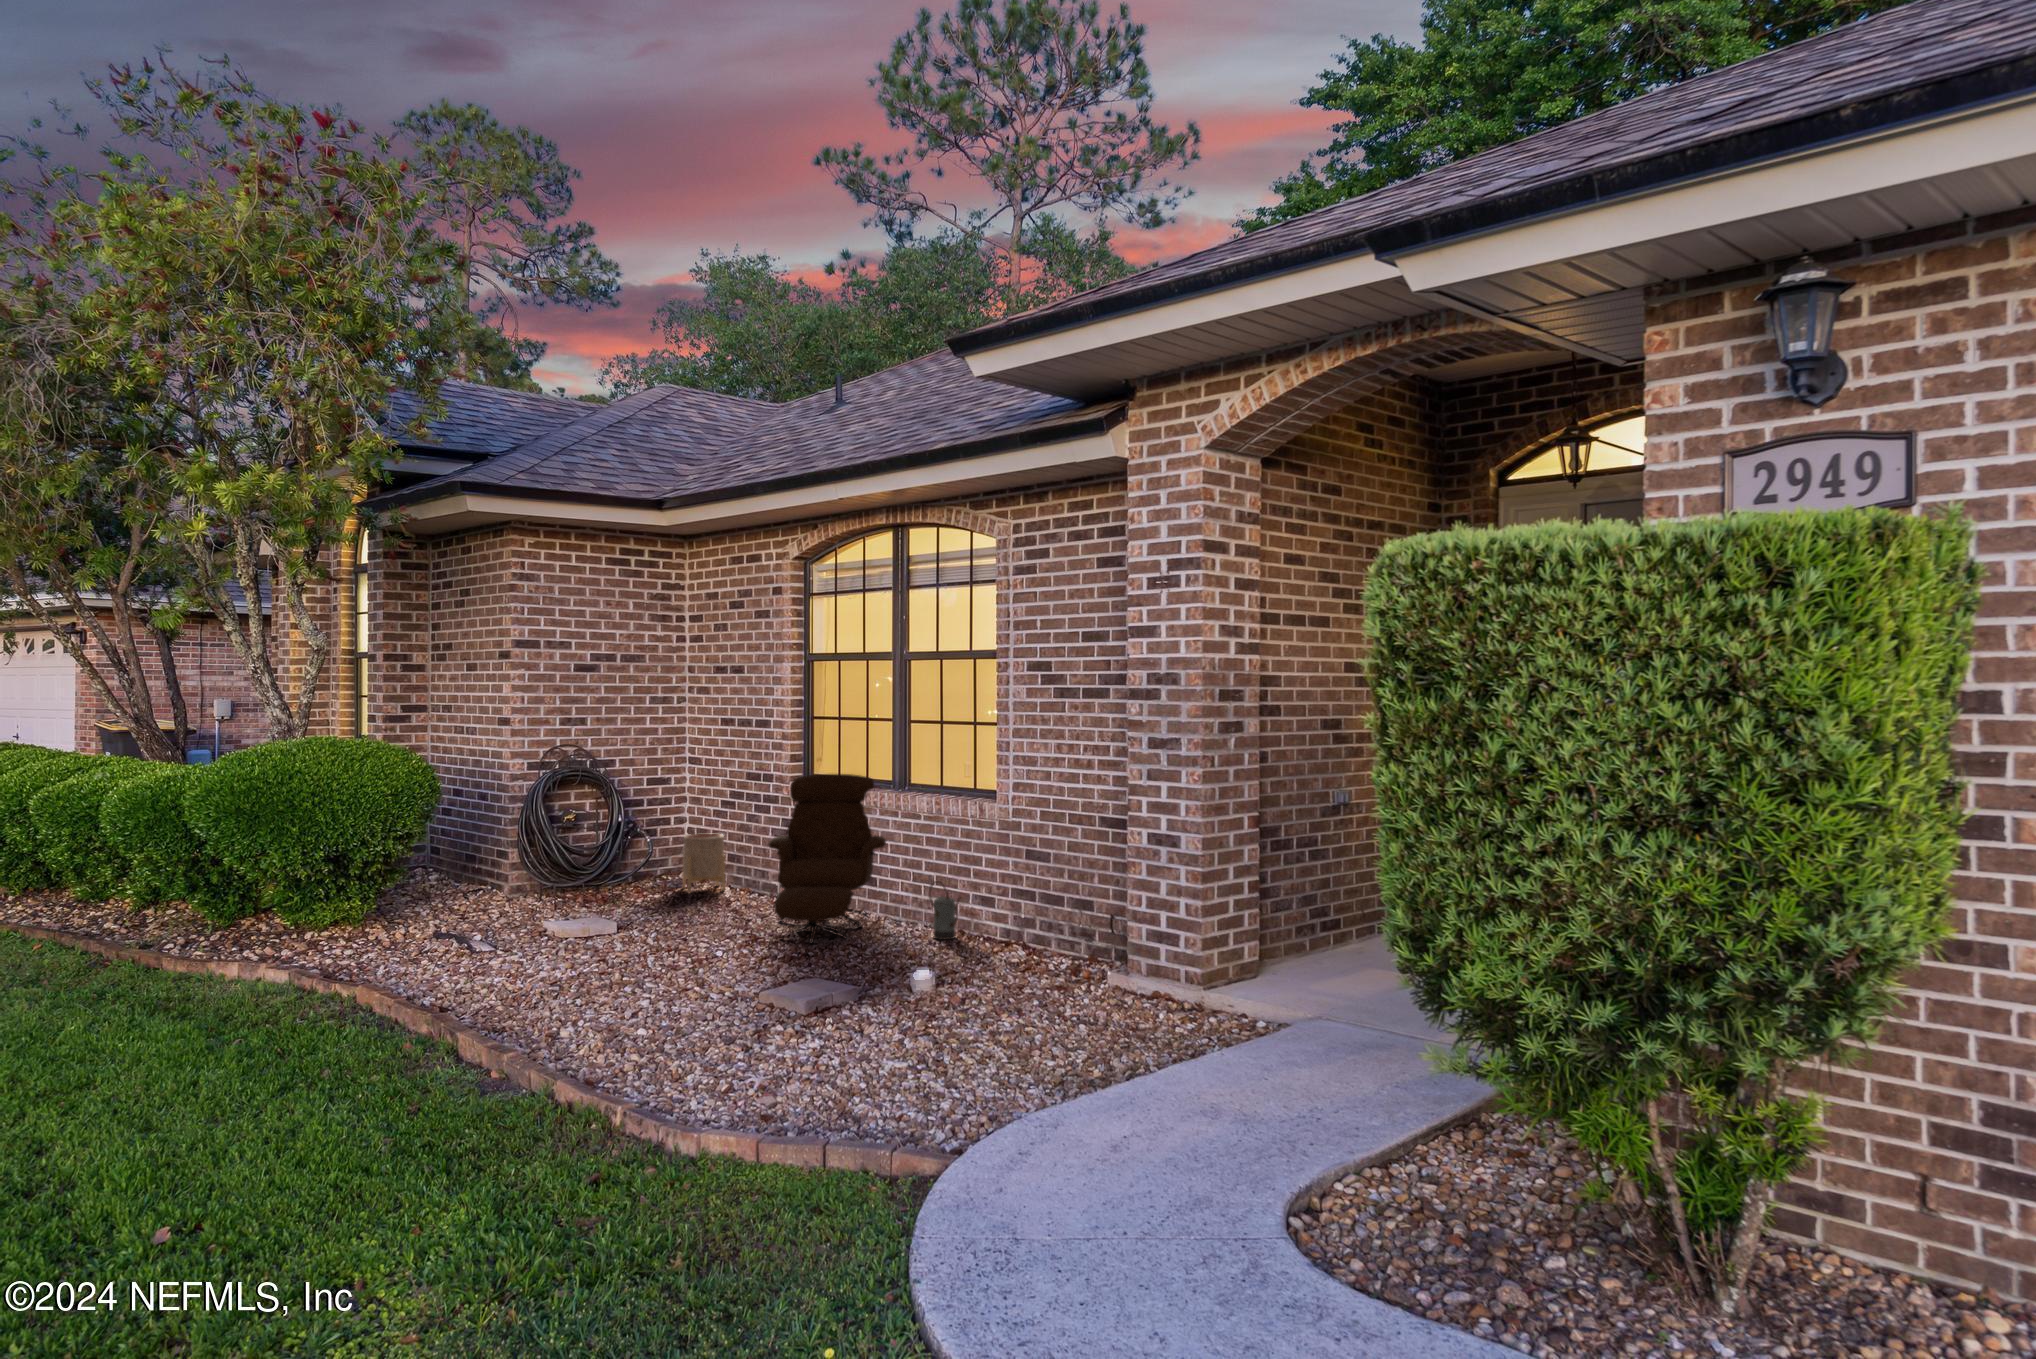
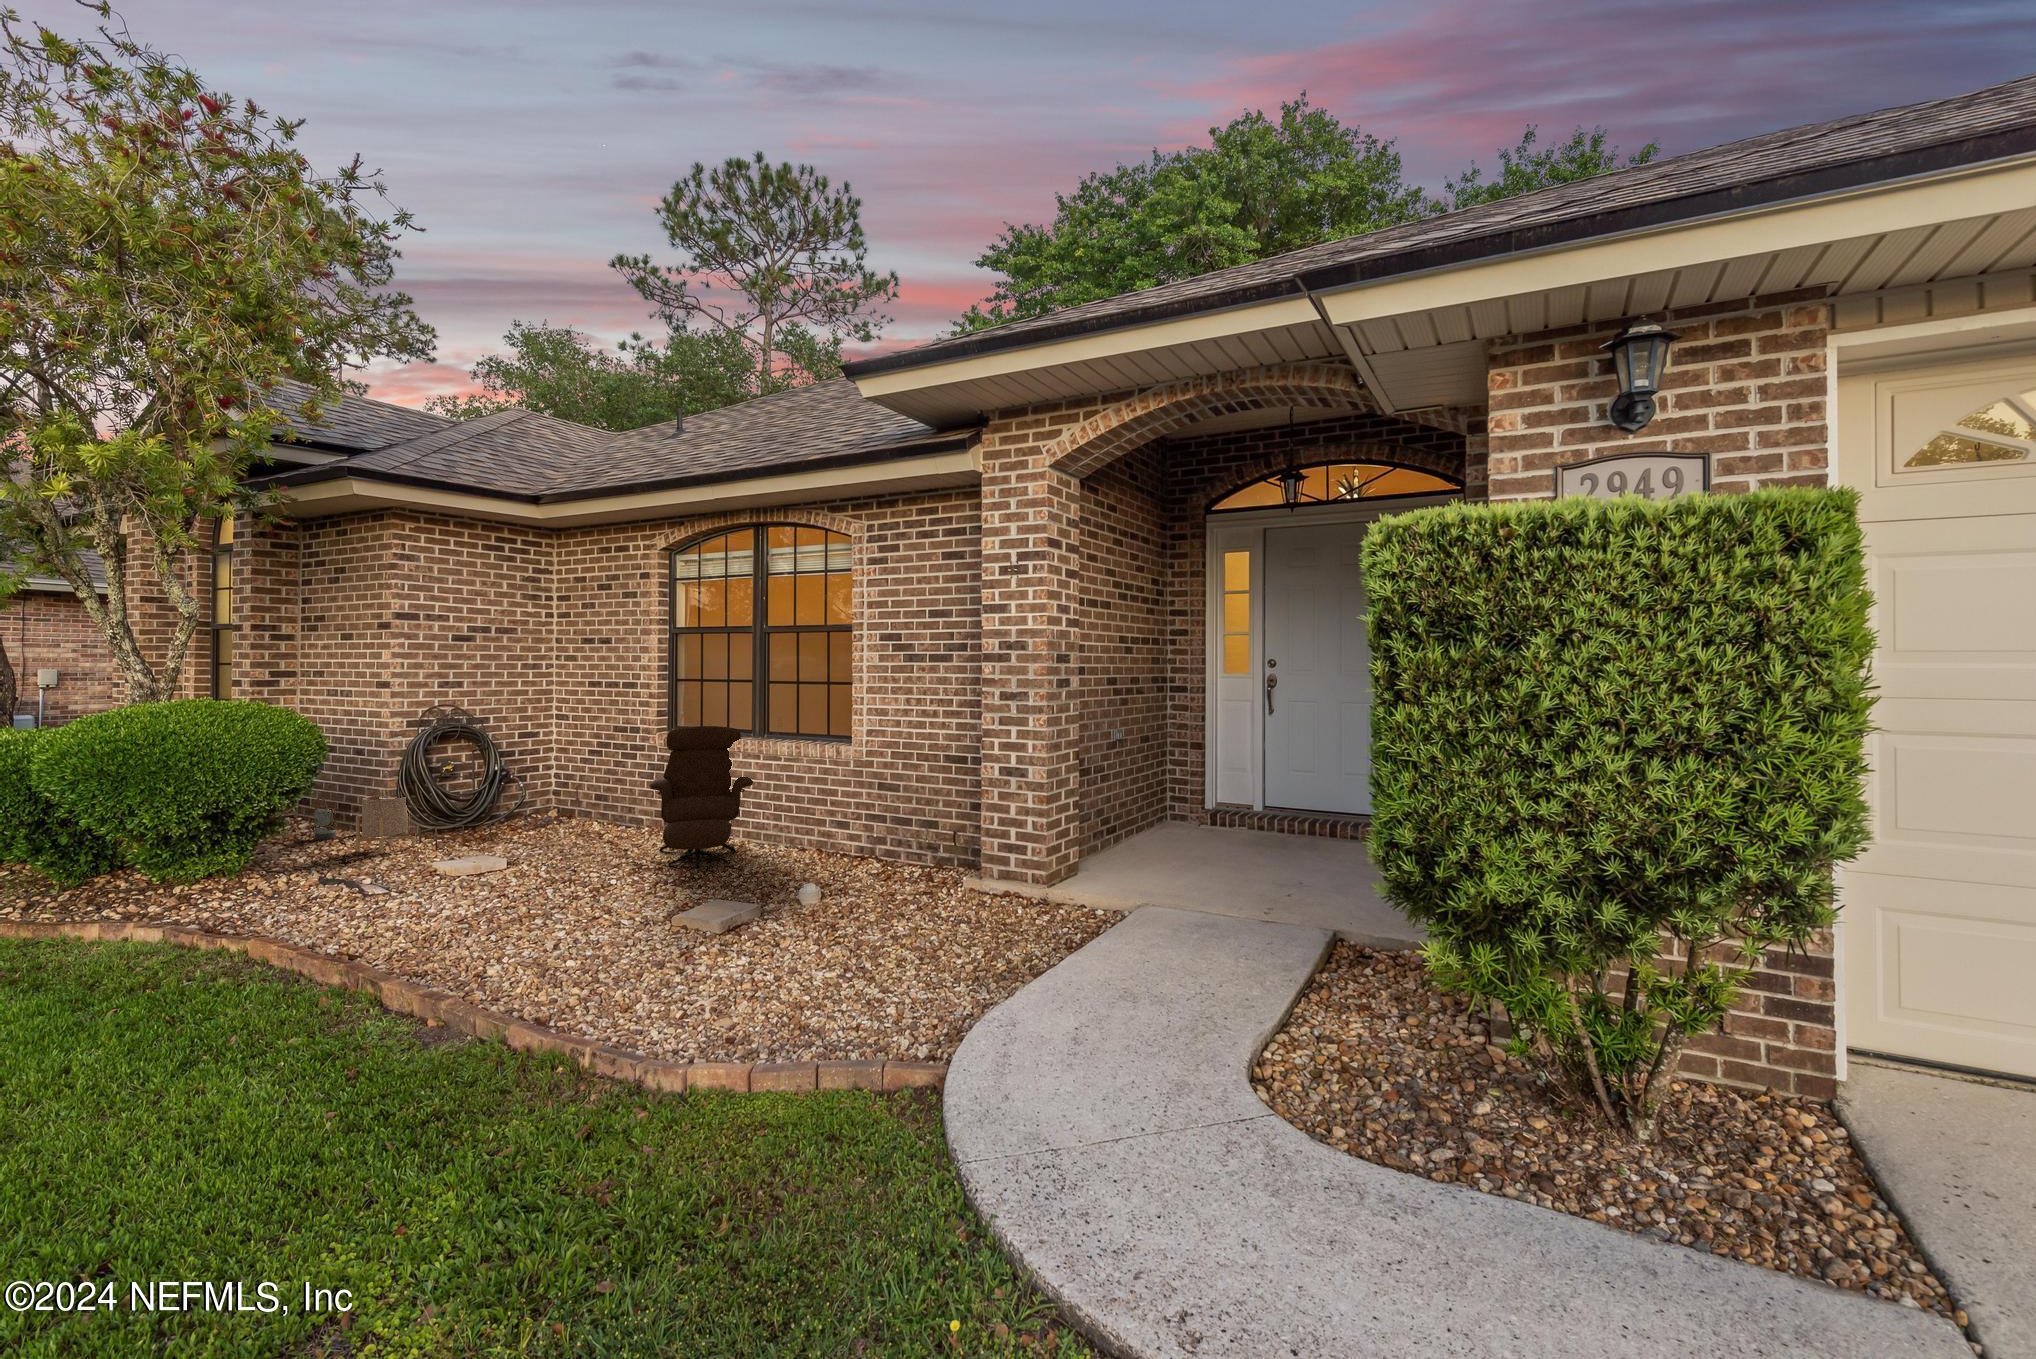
planter: present [682,833,725,893] -> present [356,795,415,854]
watering can: present [929,881,960,940] -> present [314,797,335,840]

